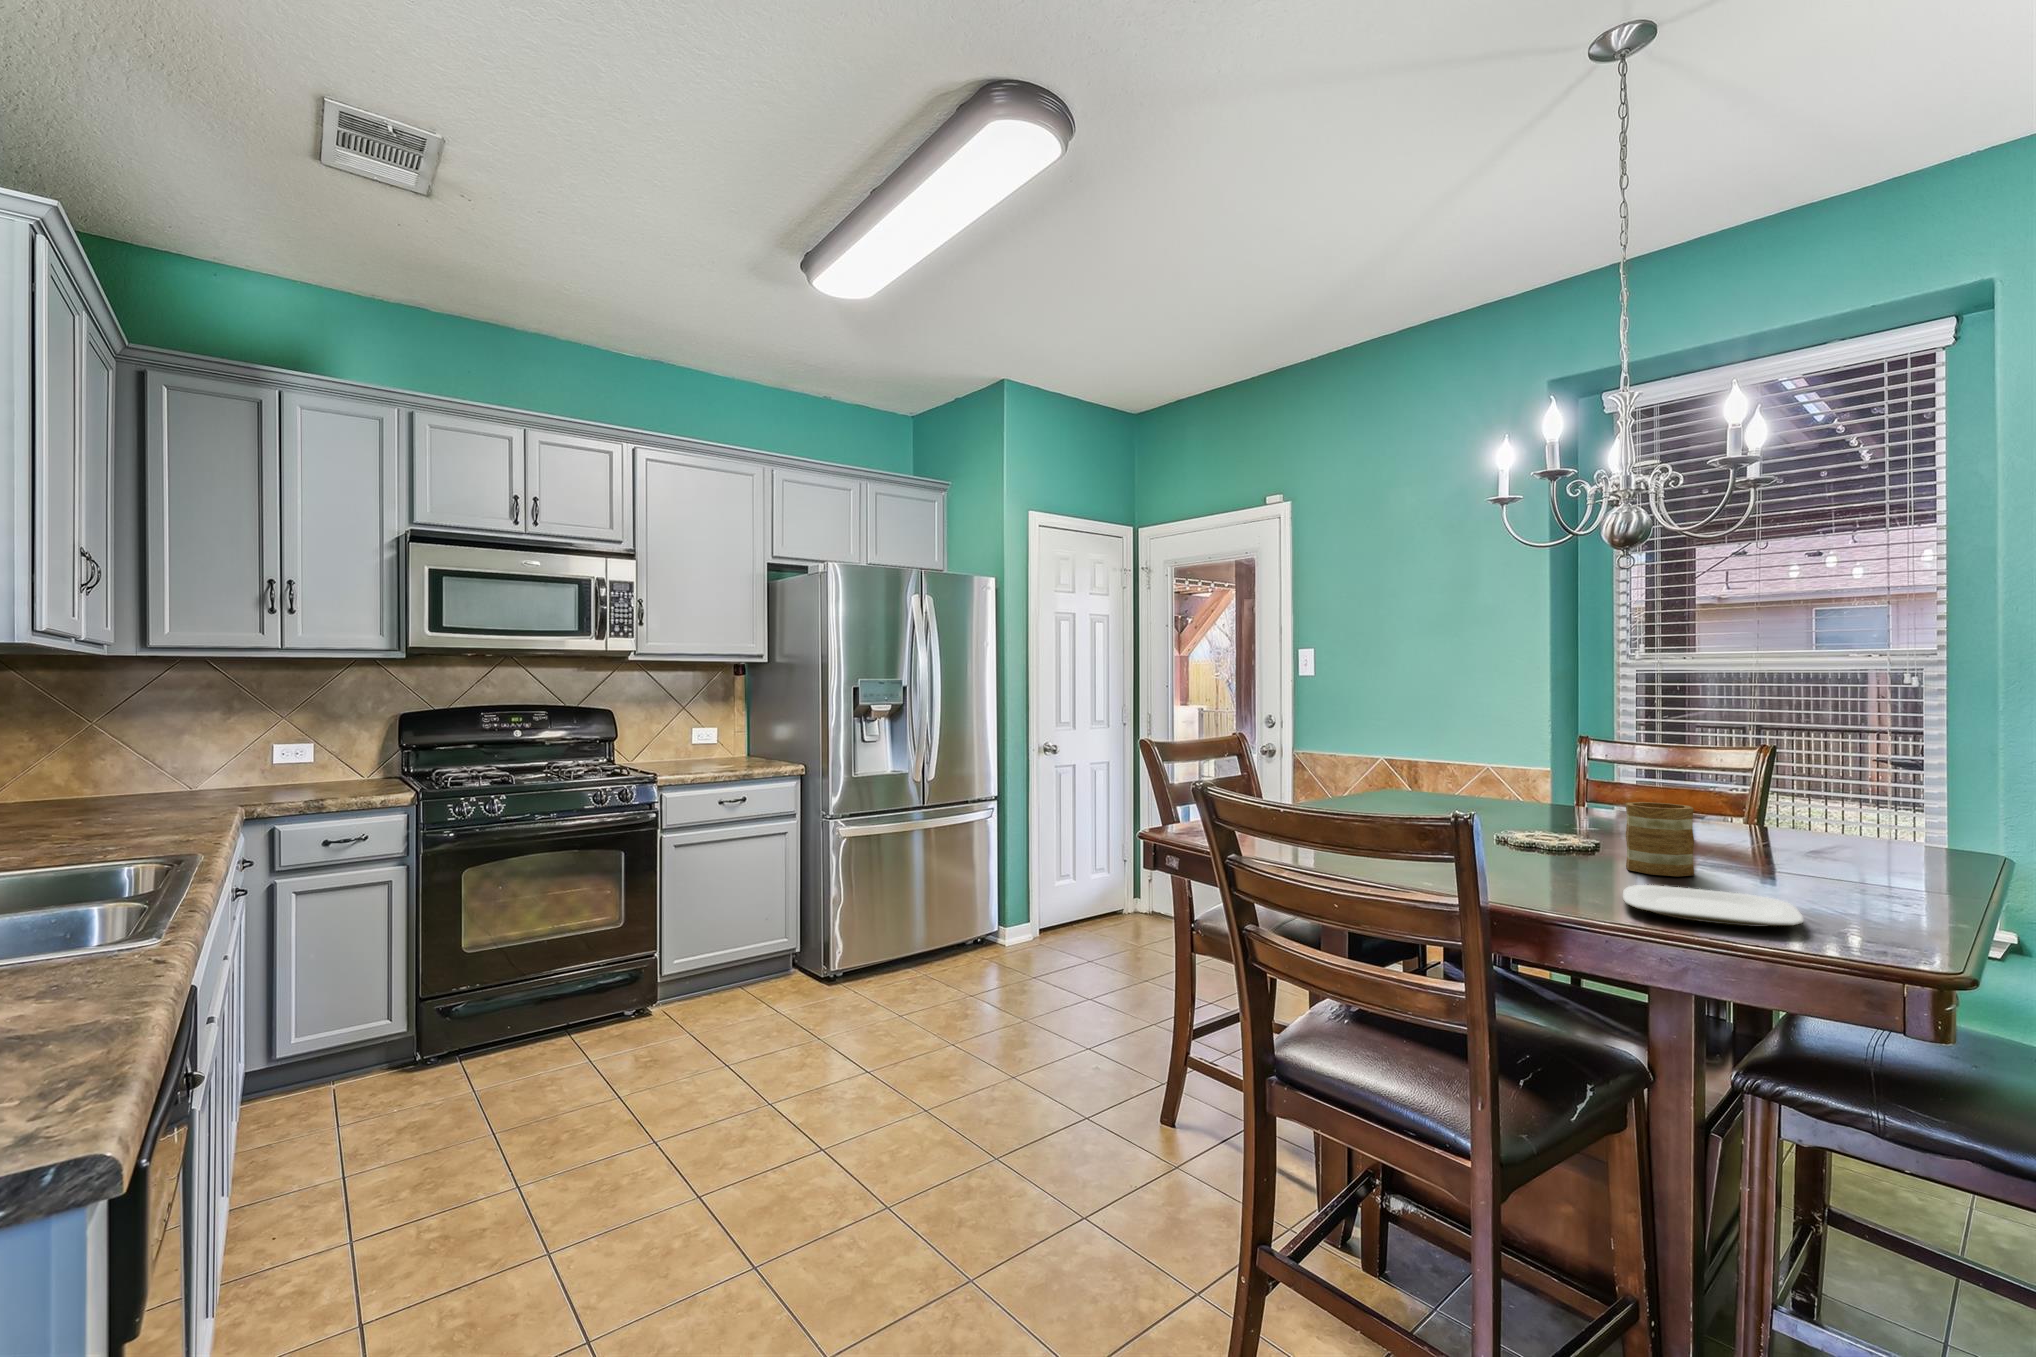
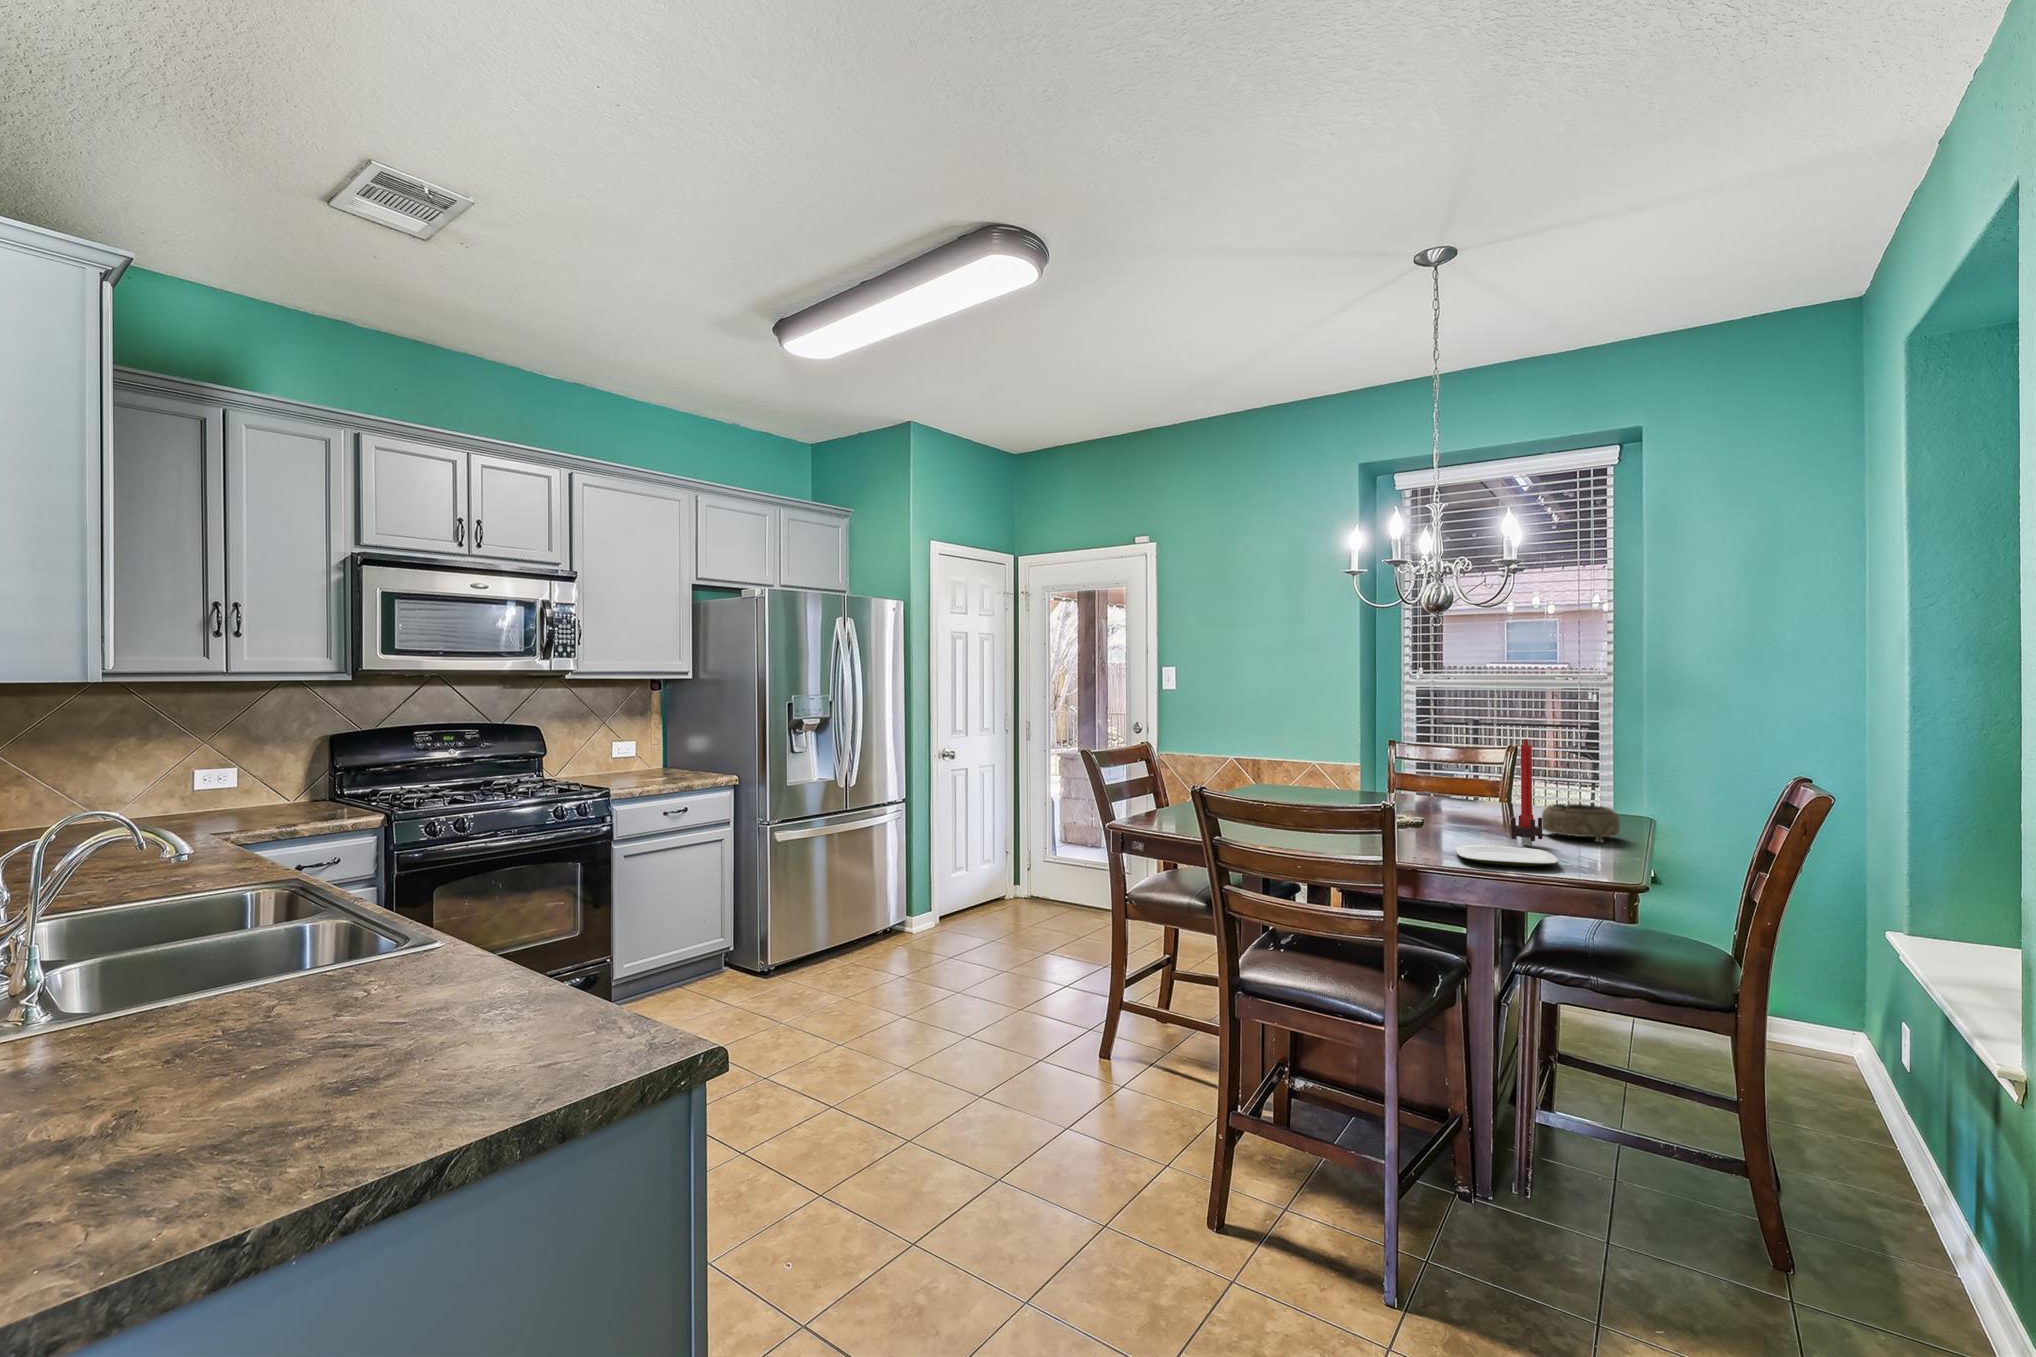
candle: none [1730,724,1787,891] -> present [1511,739,1543,846]
mug: present [1625,802,1695,876] -> none [1446,791,1488,839]
decorative bowl: none [1782,827,1937,893] -> present [1542,804,1620,843]

